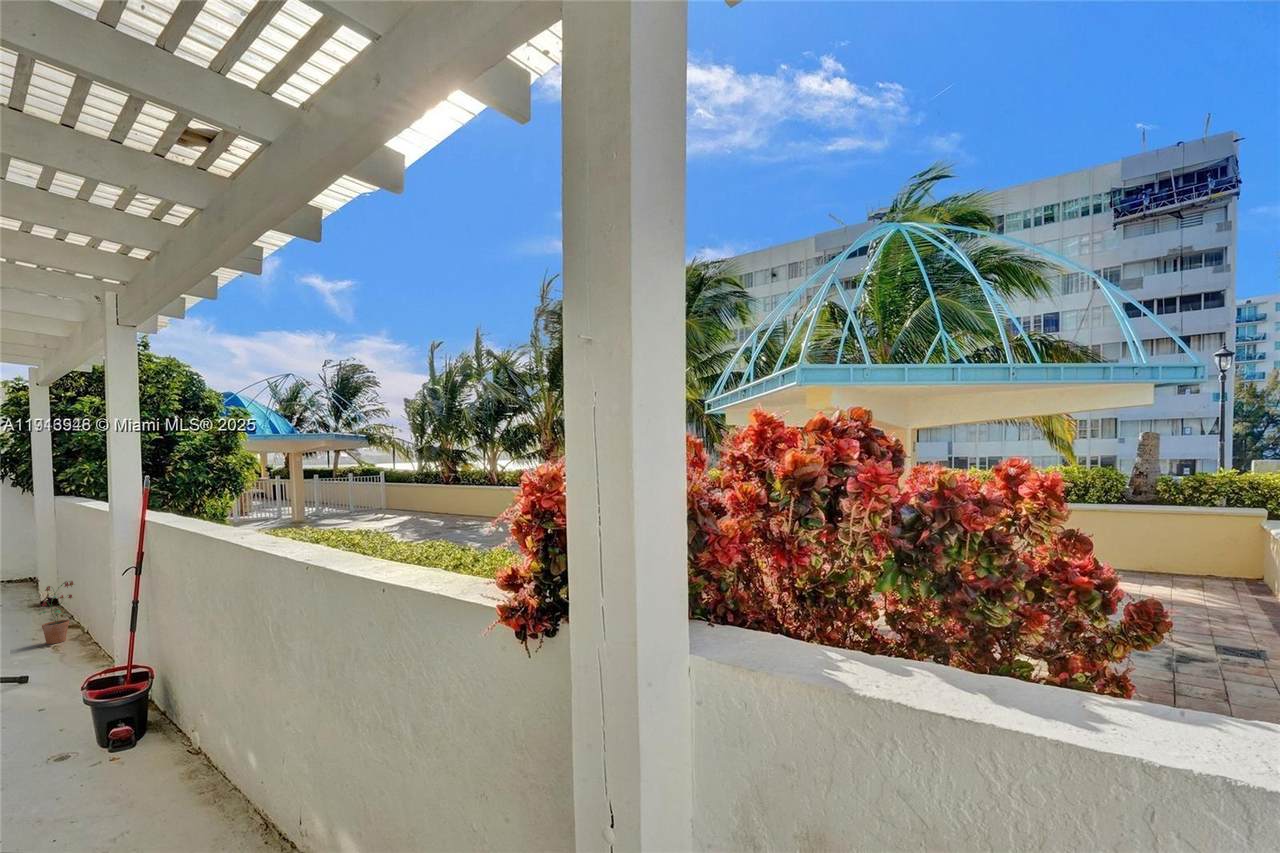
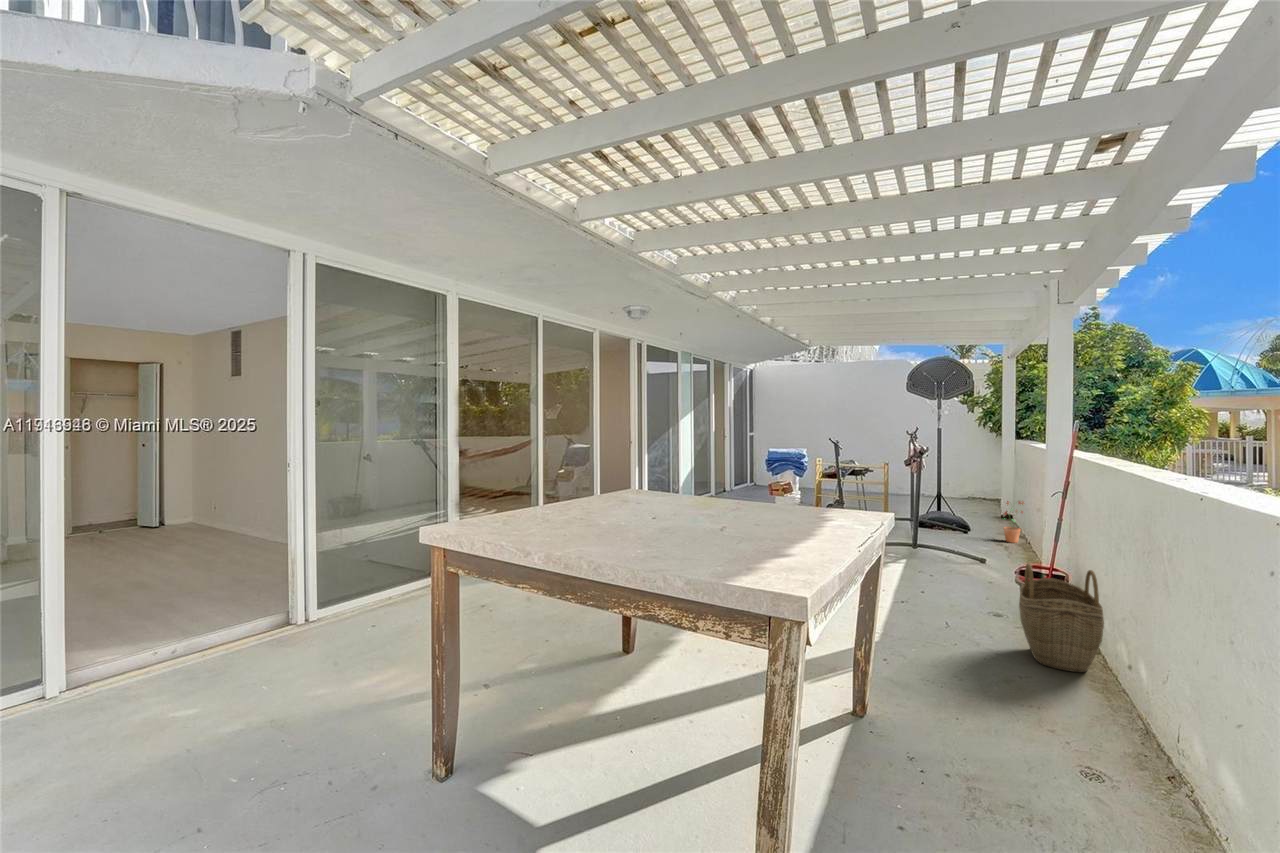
woven basket: none [92,653,207,809] -> present [1019,563,1104,672]

